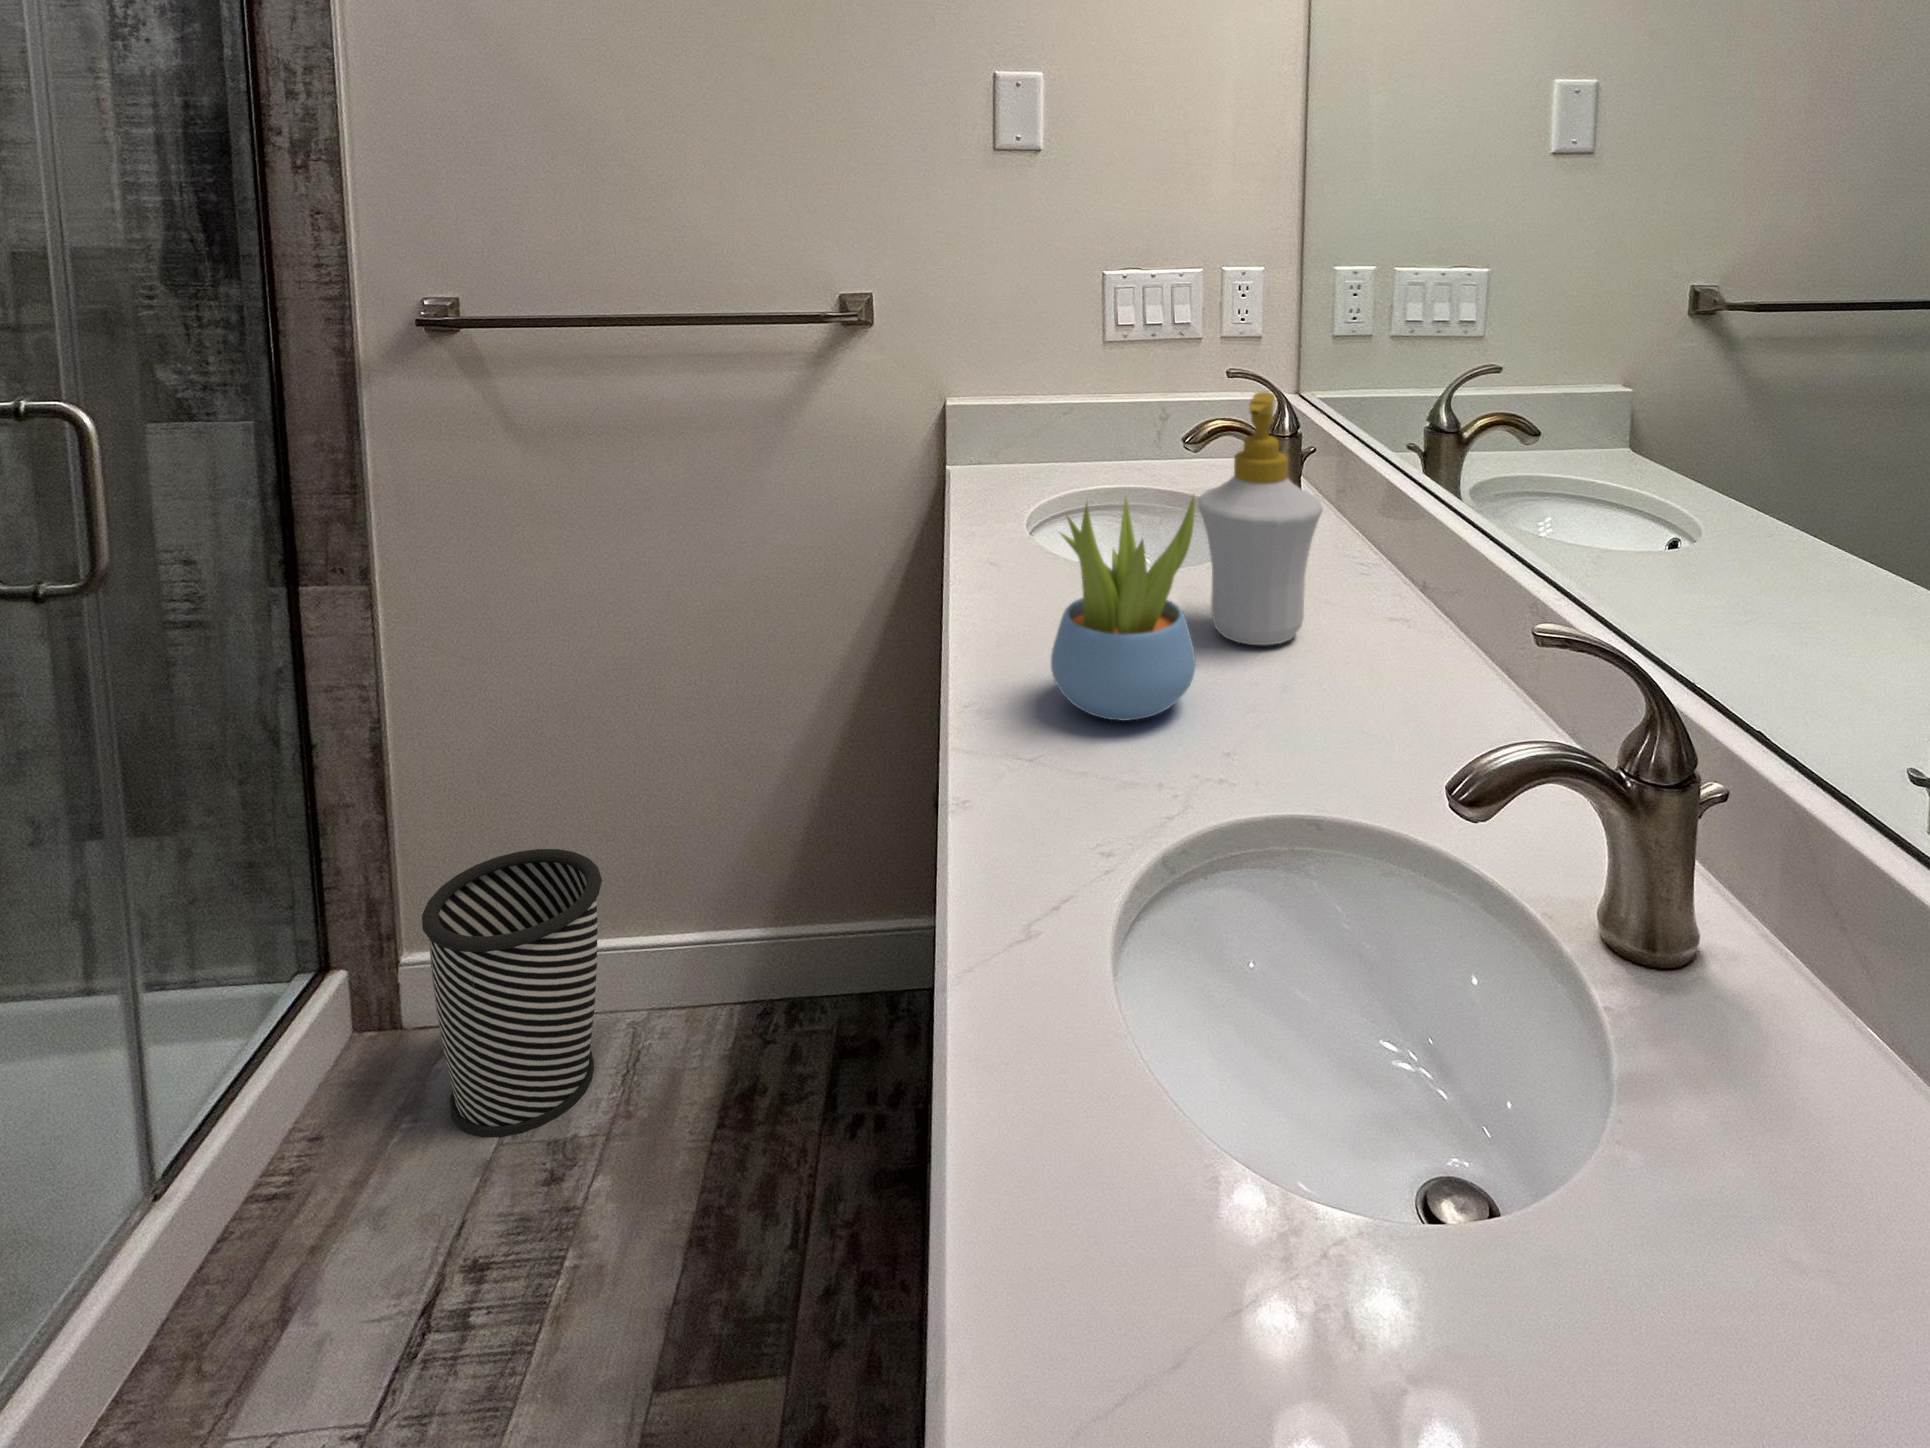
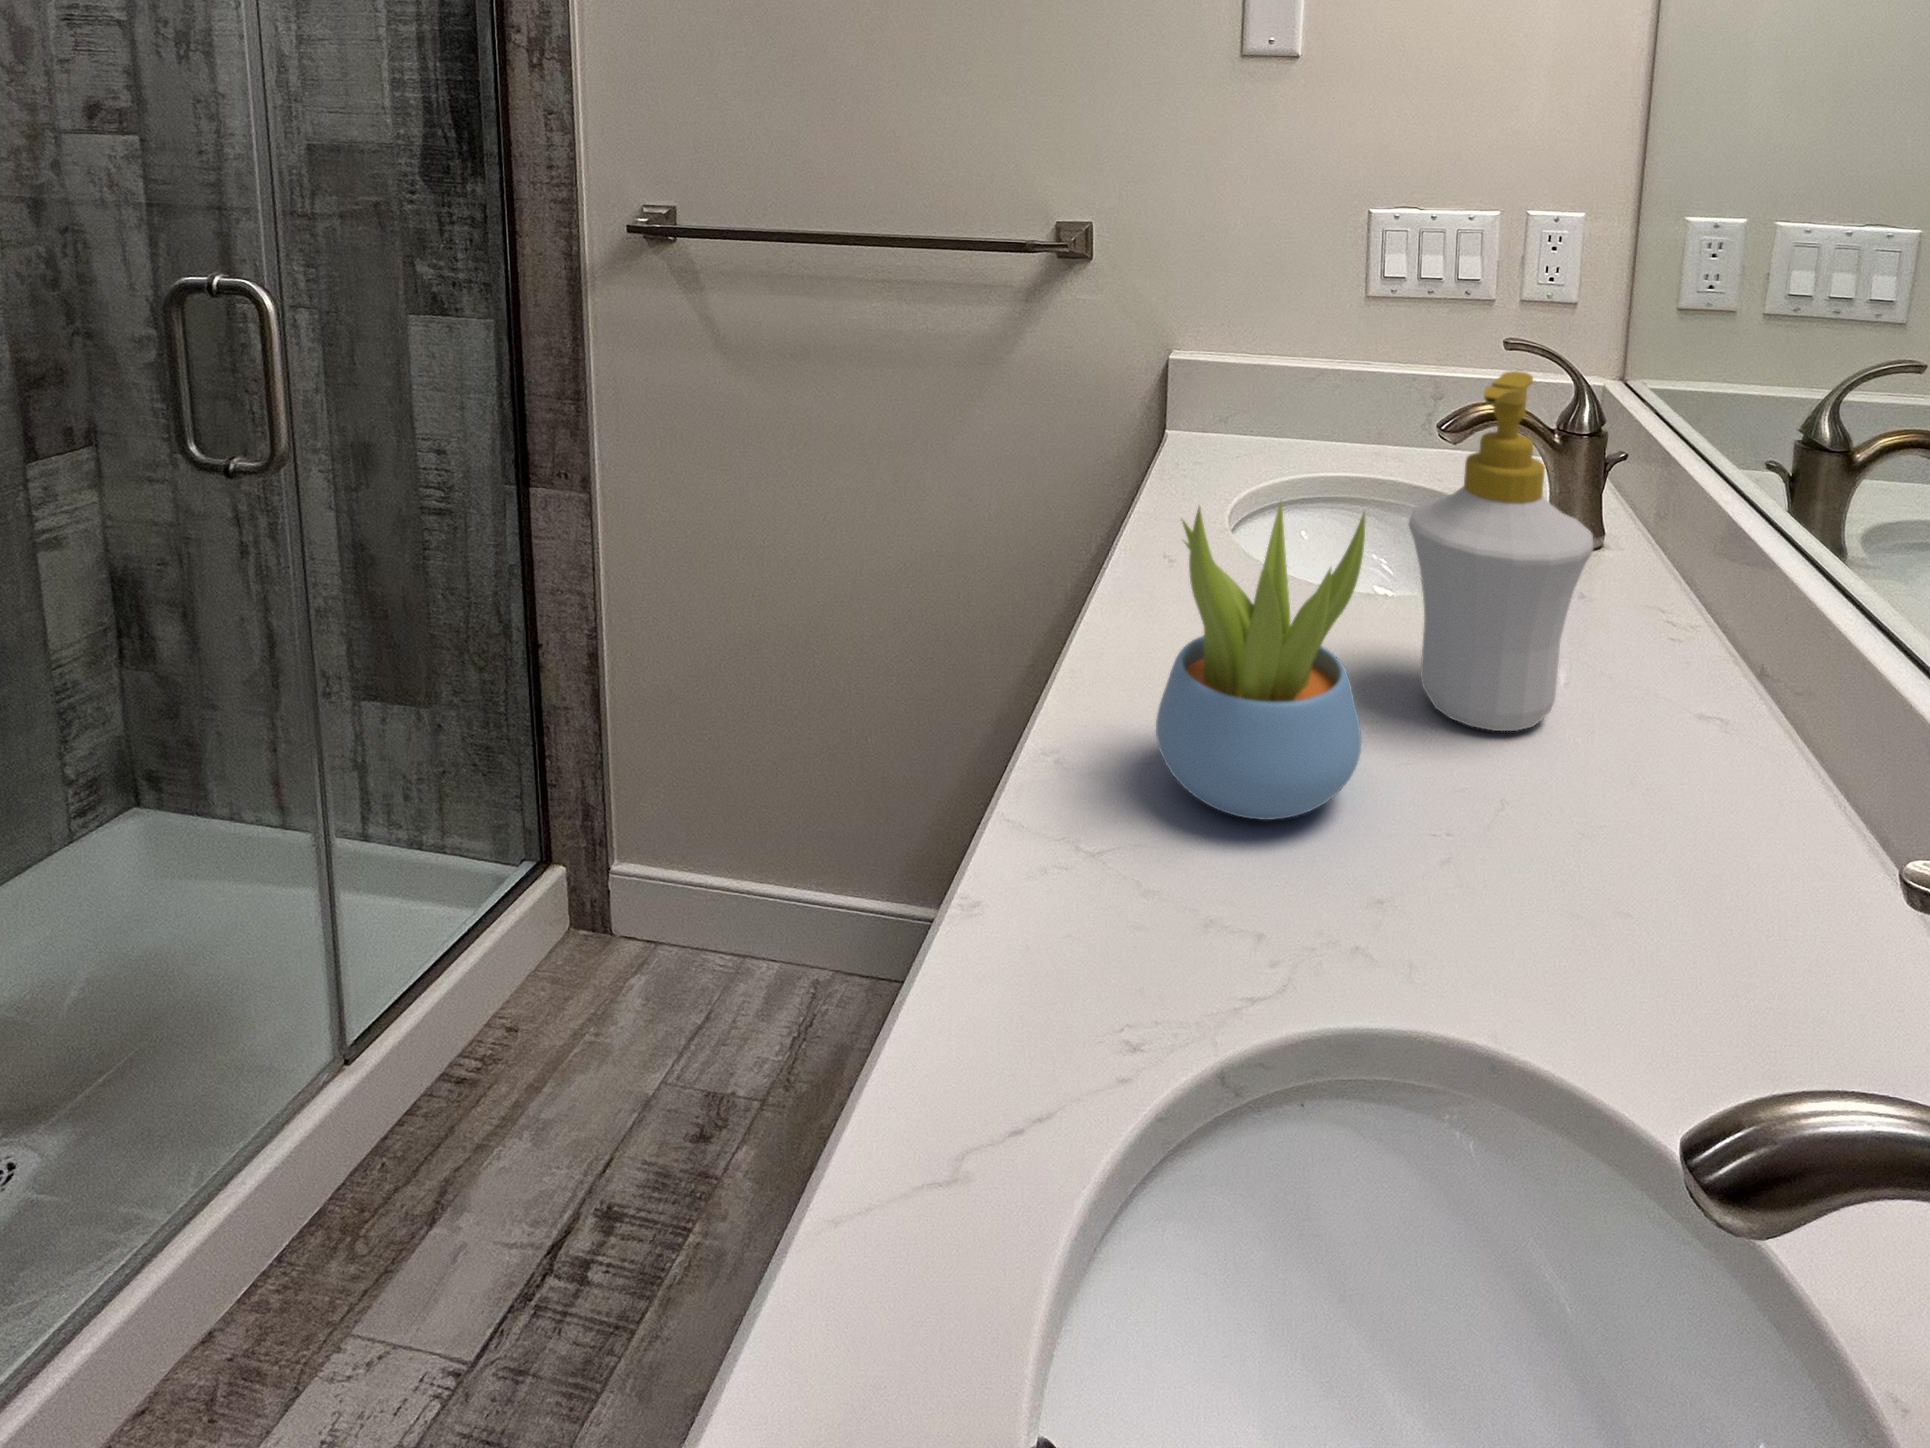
wastebasket: present [422,849,602,1137] -> none [608,783,784,1076]

